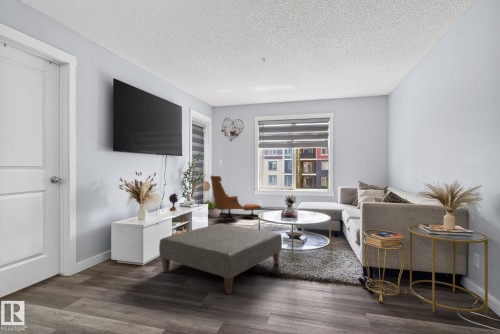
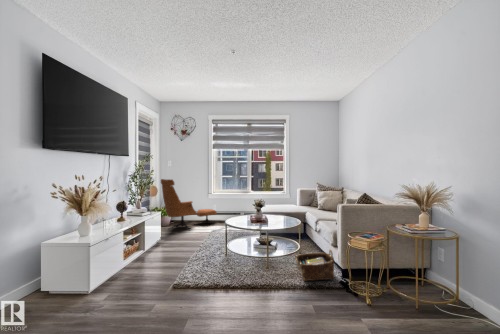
ottoman: present [159,224,282,294] -> none [114,234,257,318]
woven basket: none [317,246,356,275] -> present [295,249,334,281]

